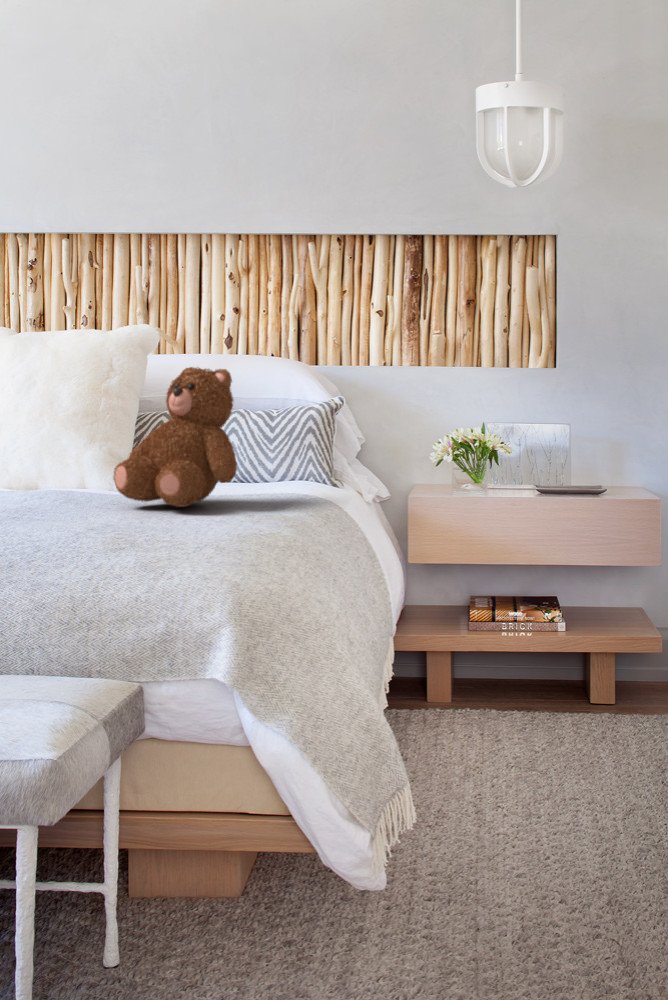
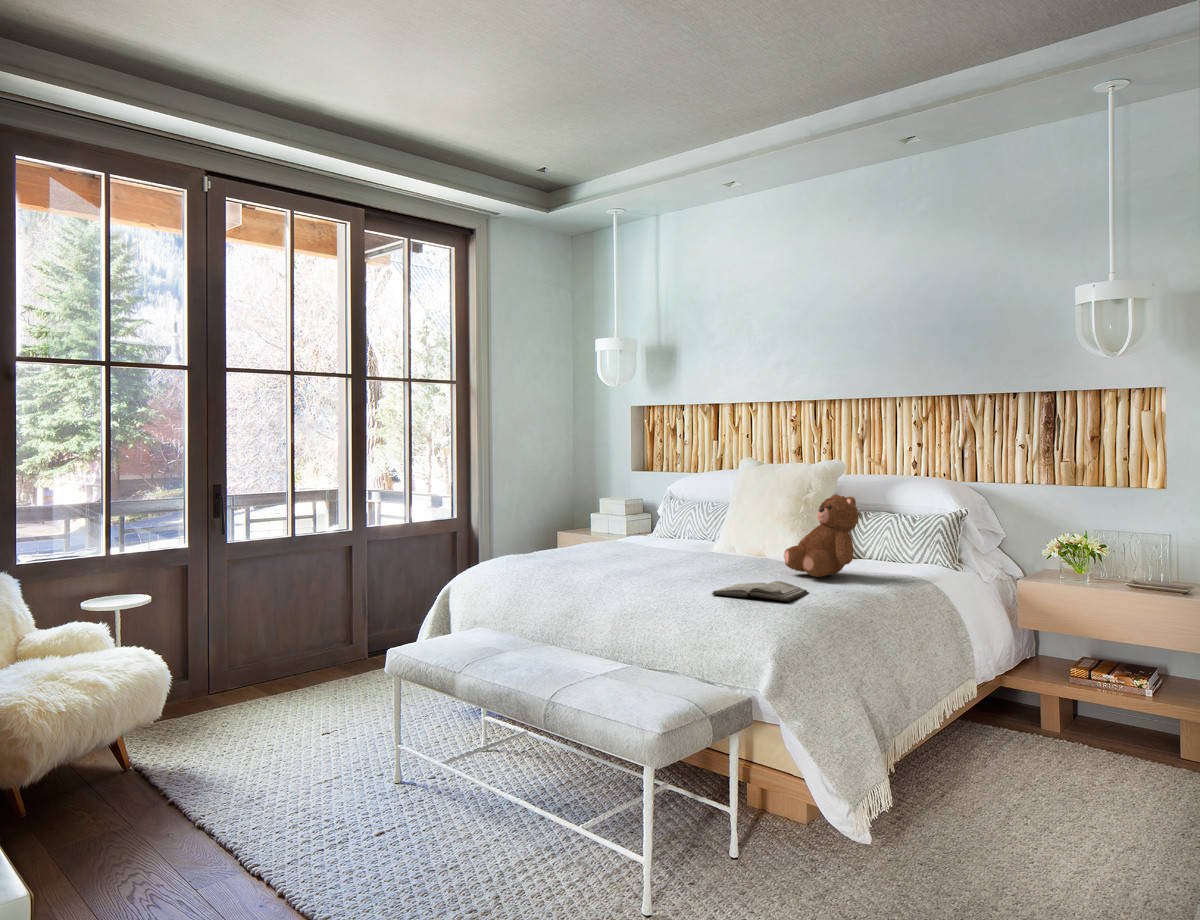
diary: none [35,515,200,549] -> present [712,581,809,602]

